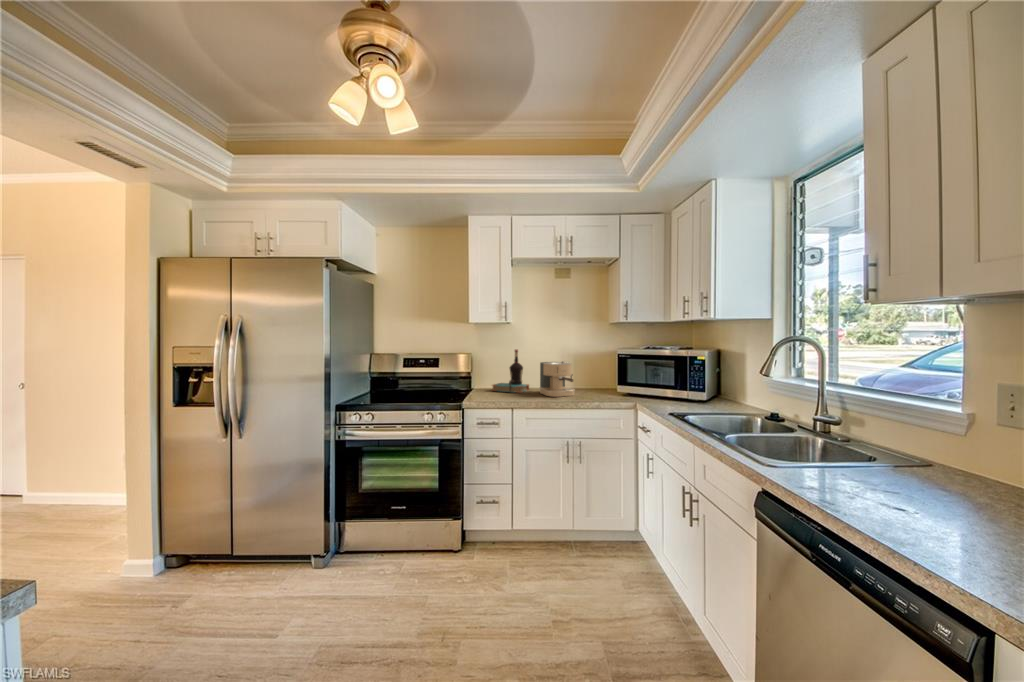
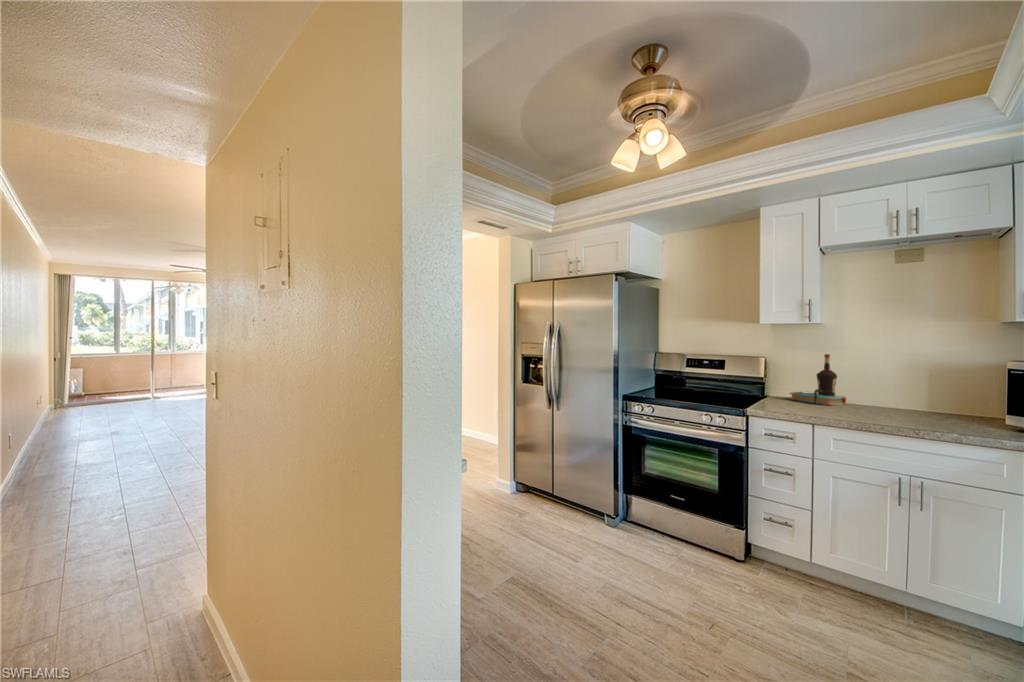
coffee maker: present [540,361,575,397] -> none [860,371,921,418]

